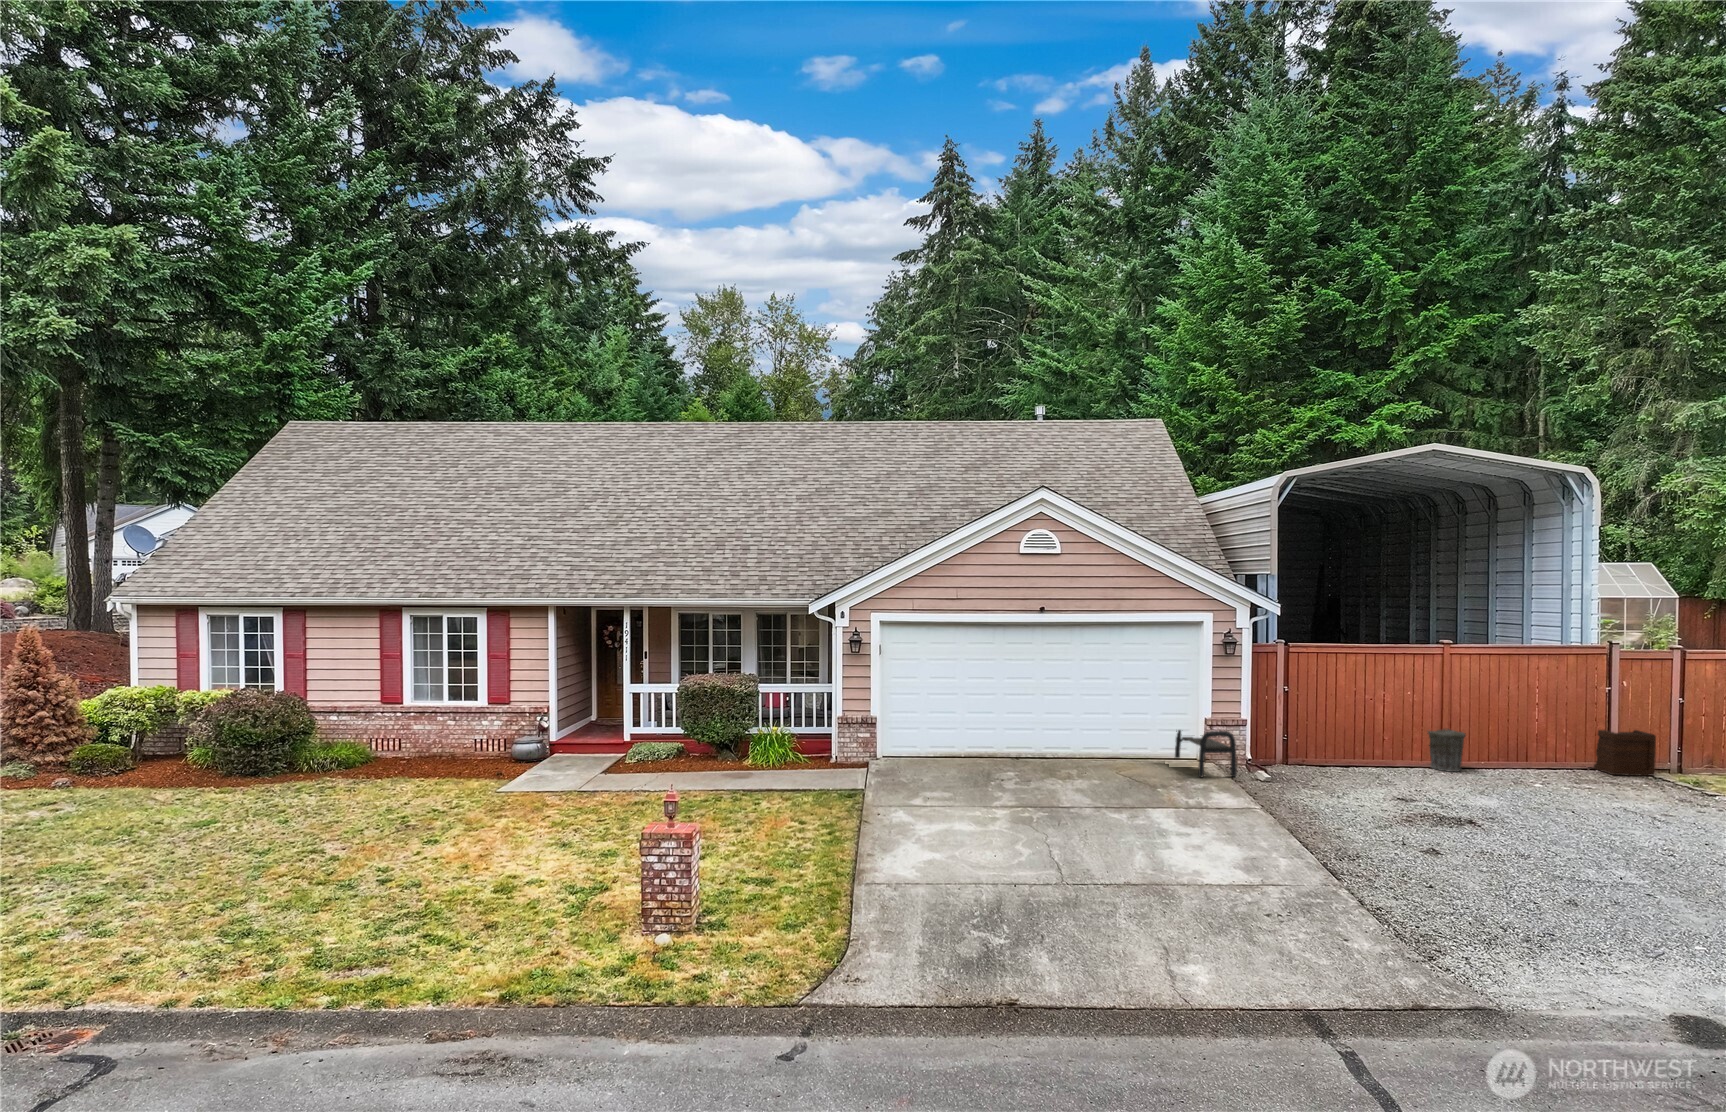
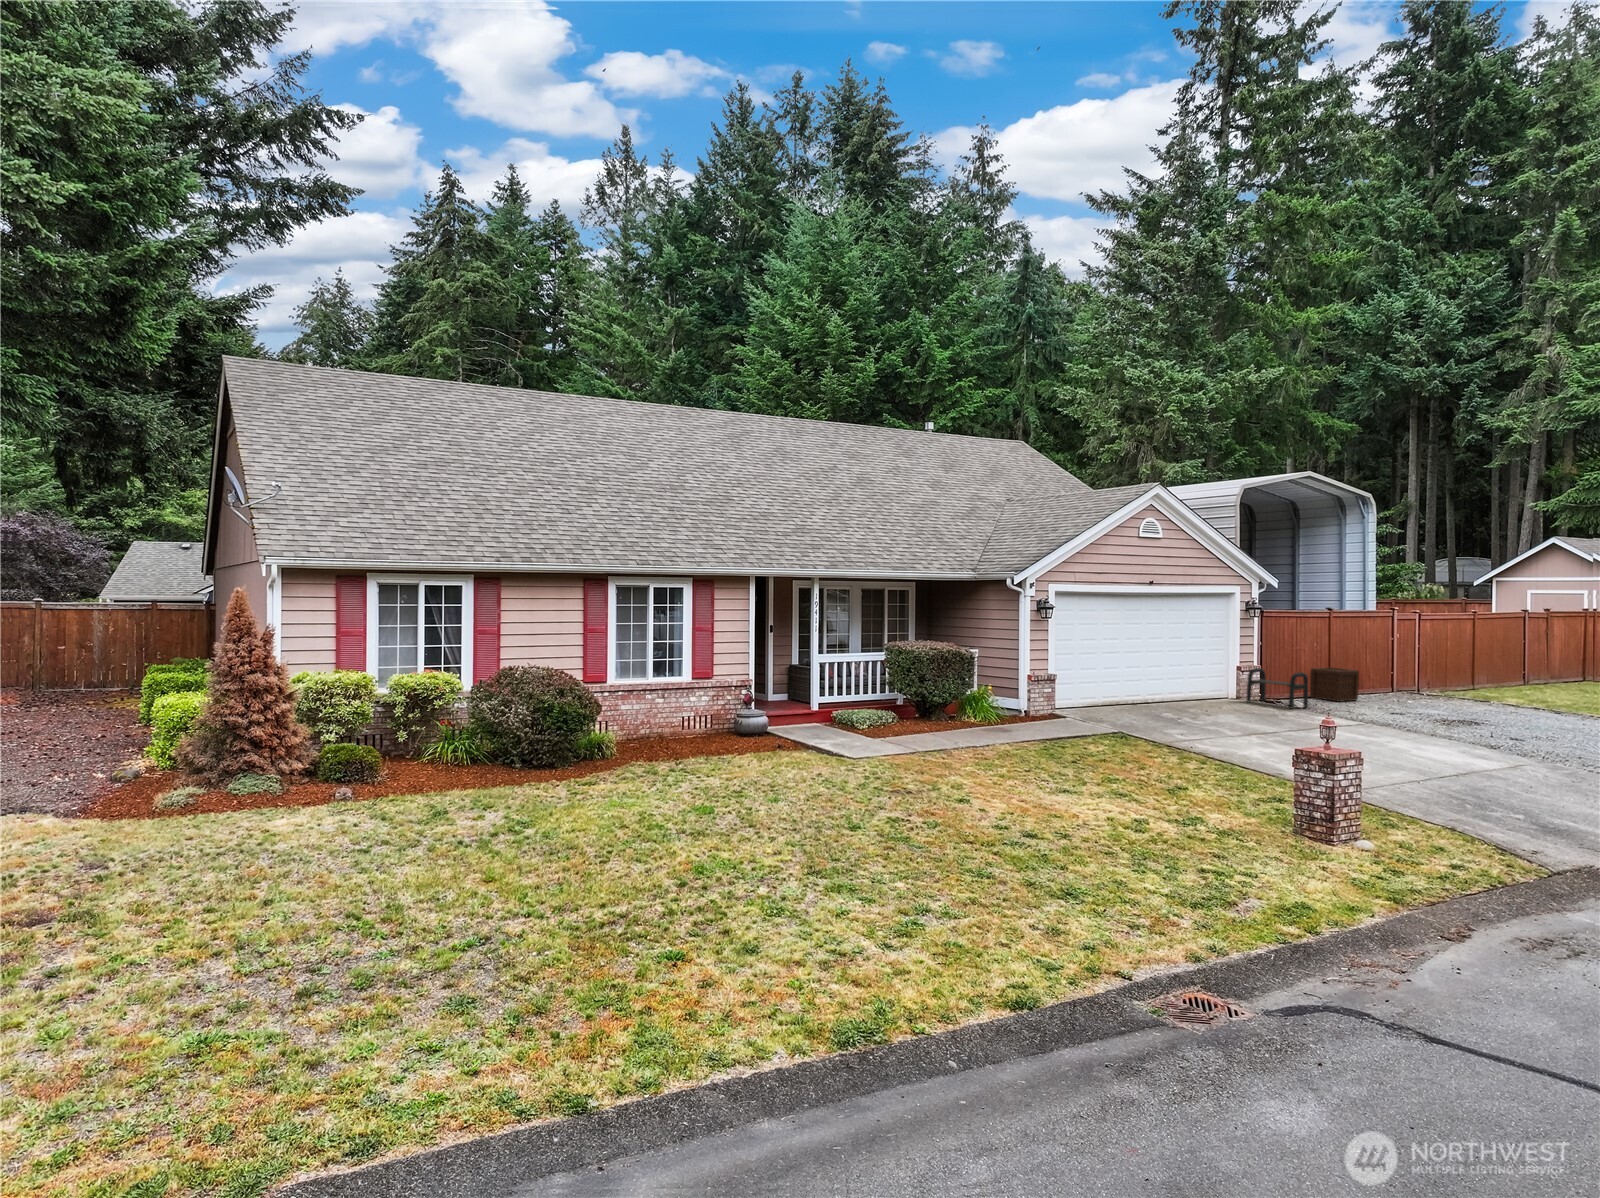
trash can: present [1428,729,1466,772] -> none [1373,667,1402,697]
wooden crate: present [1592,730,1656,776] -> present [1310,667,1359,702]

